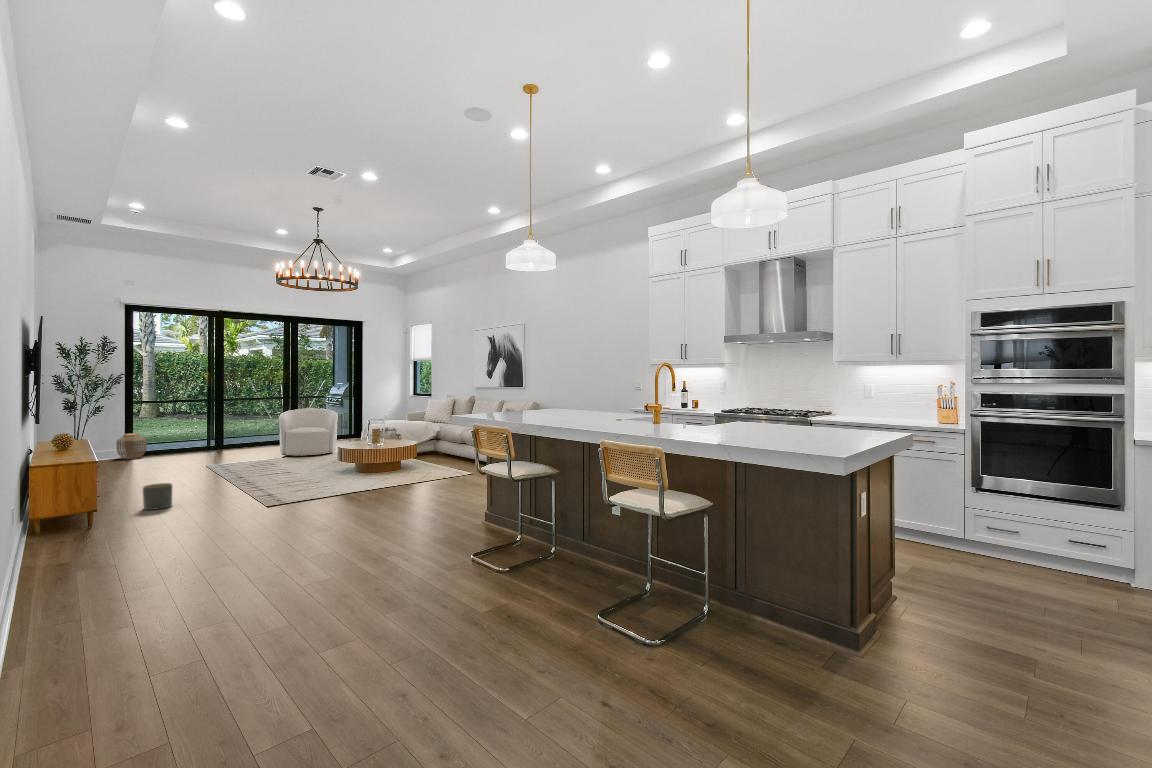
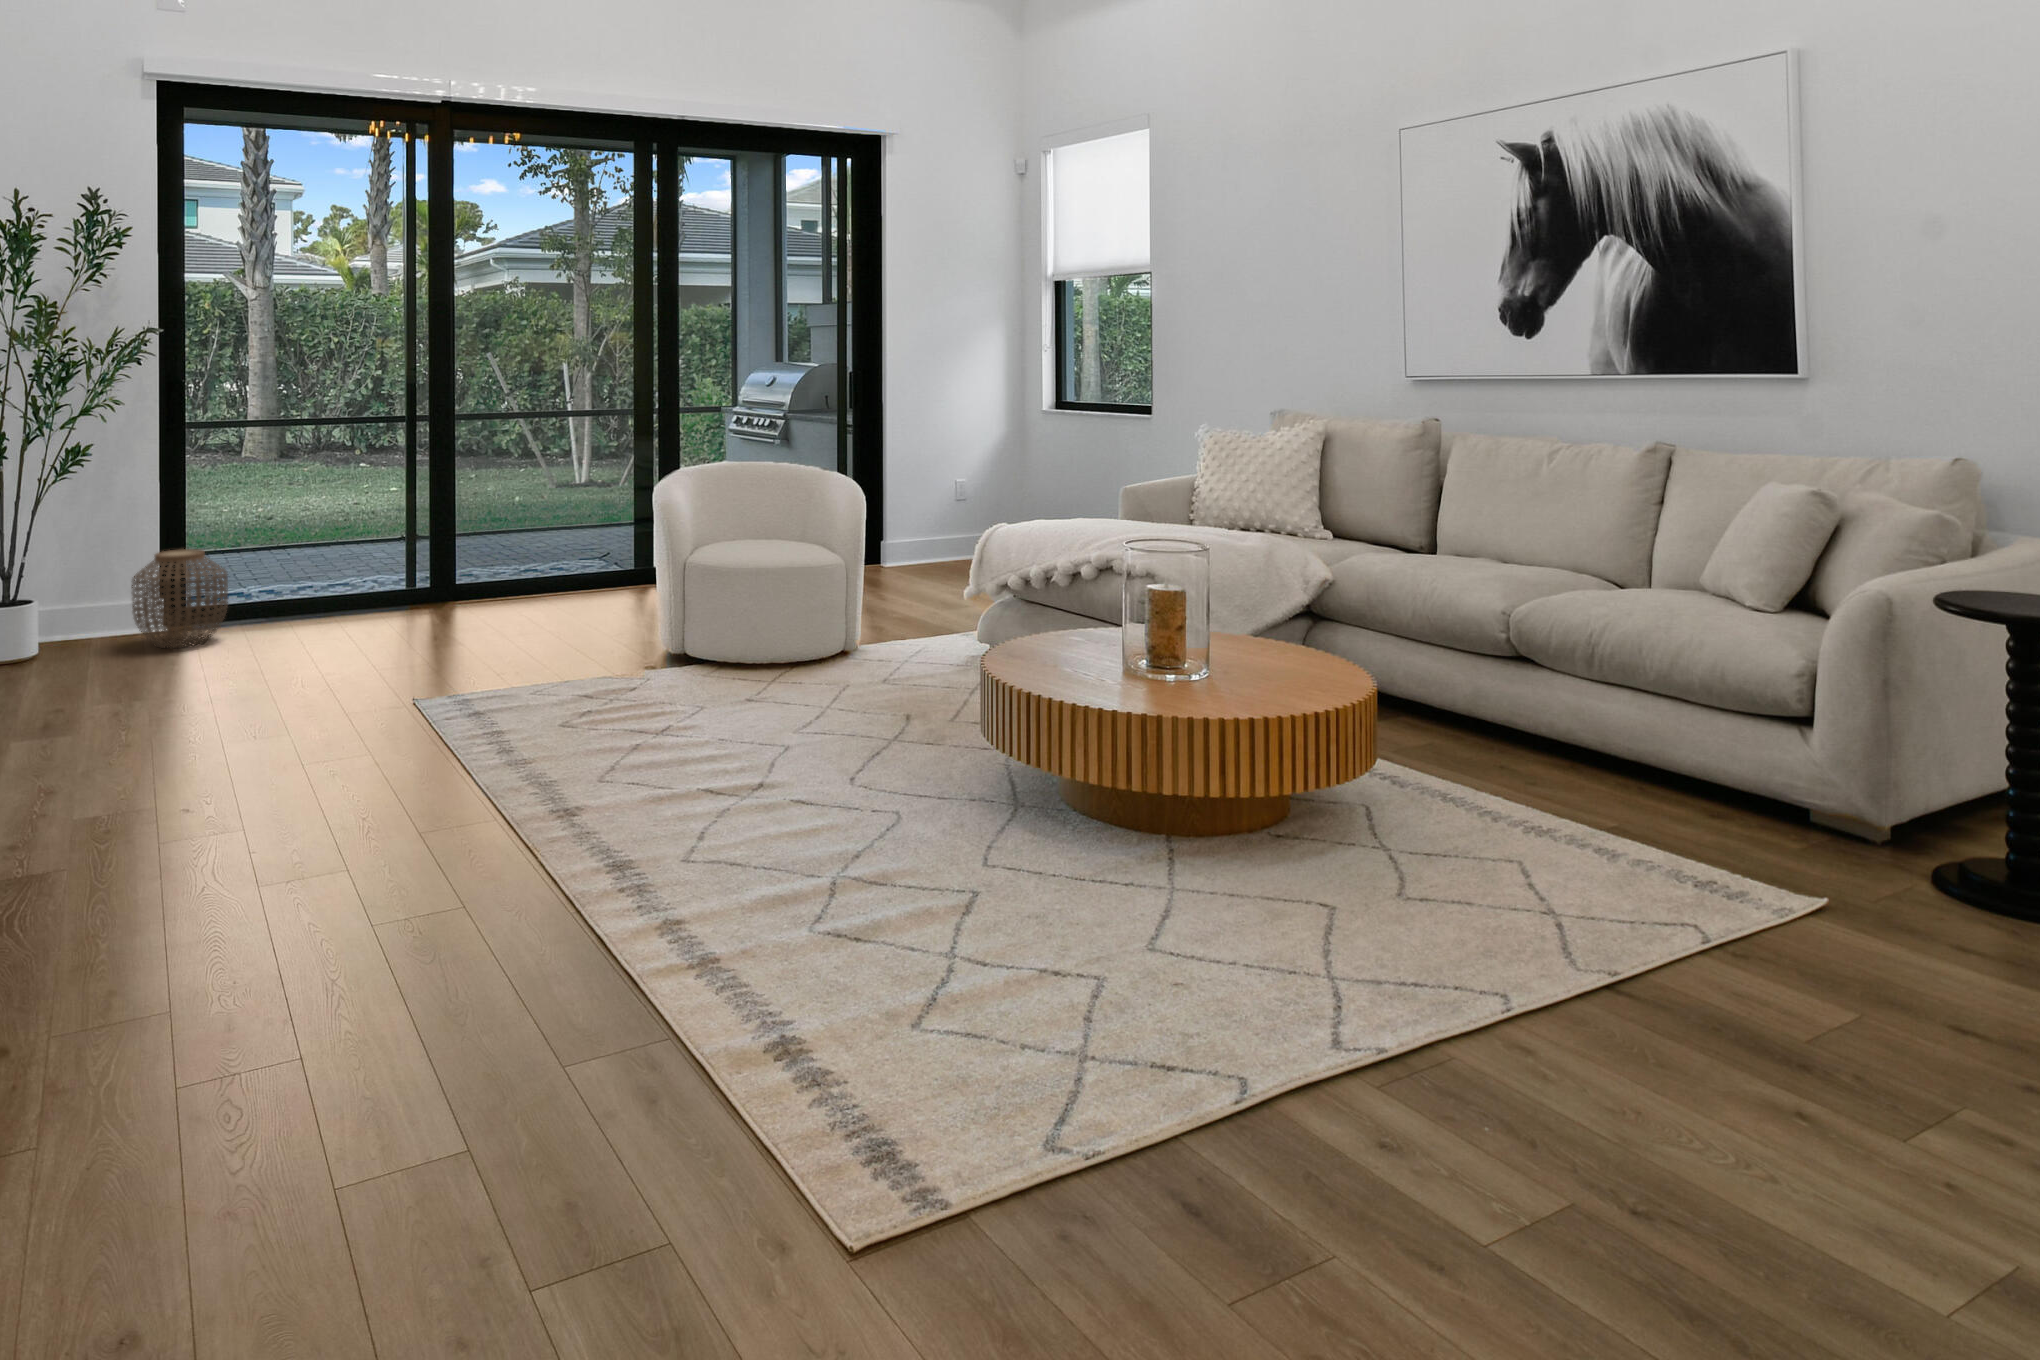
planter: present [143,483,172,510] -> none [312,950,470,1159]

